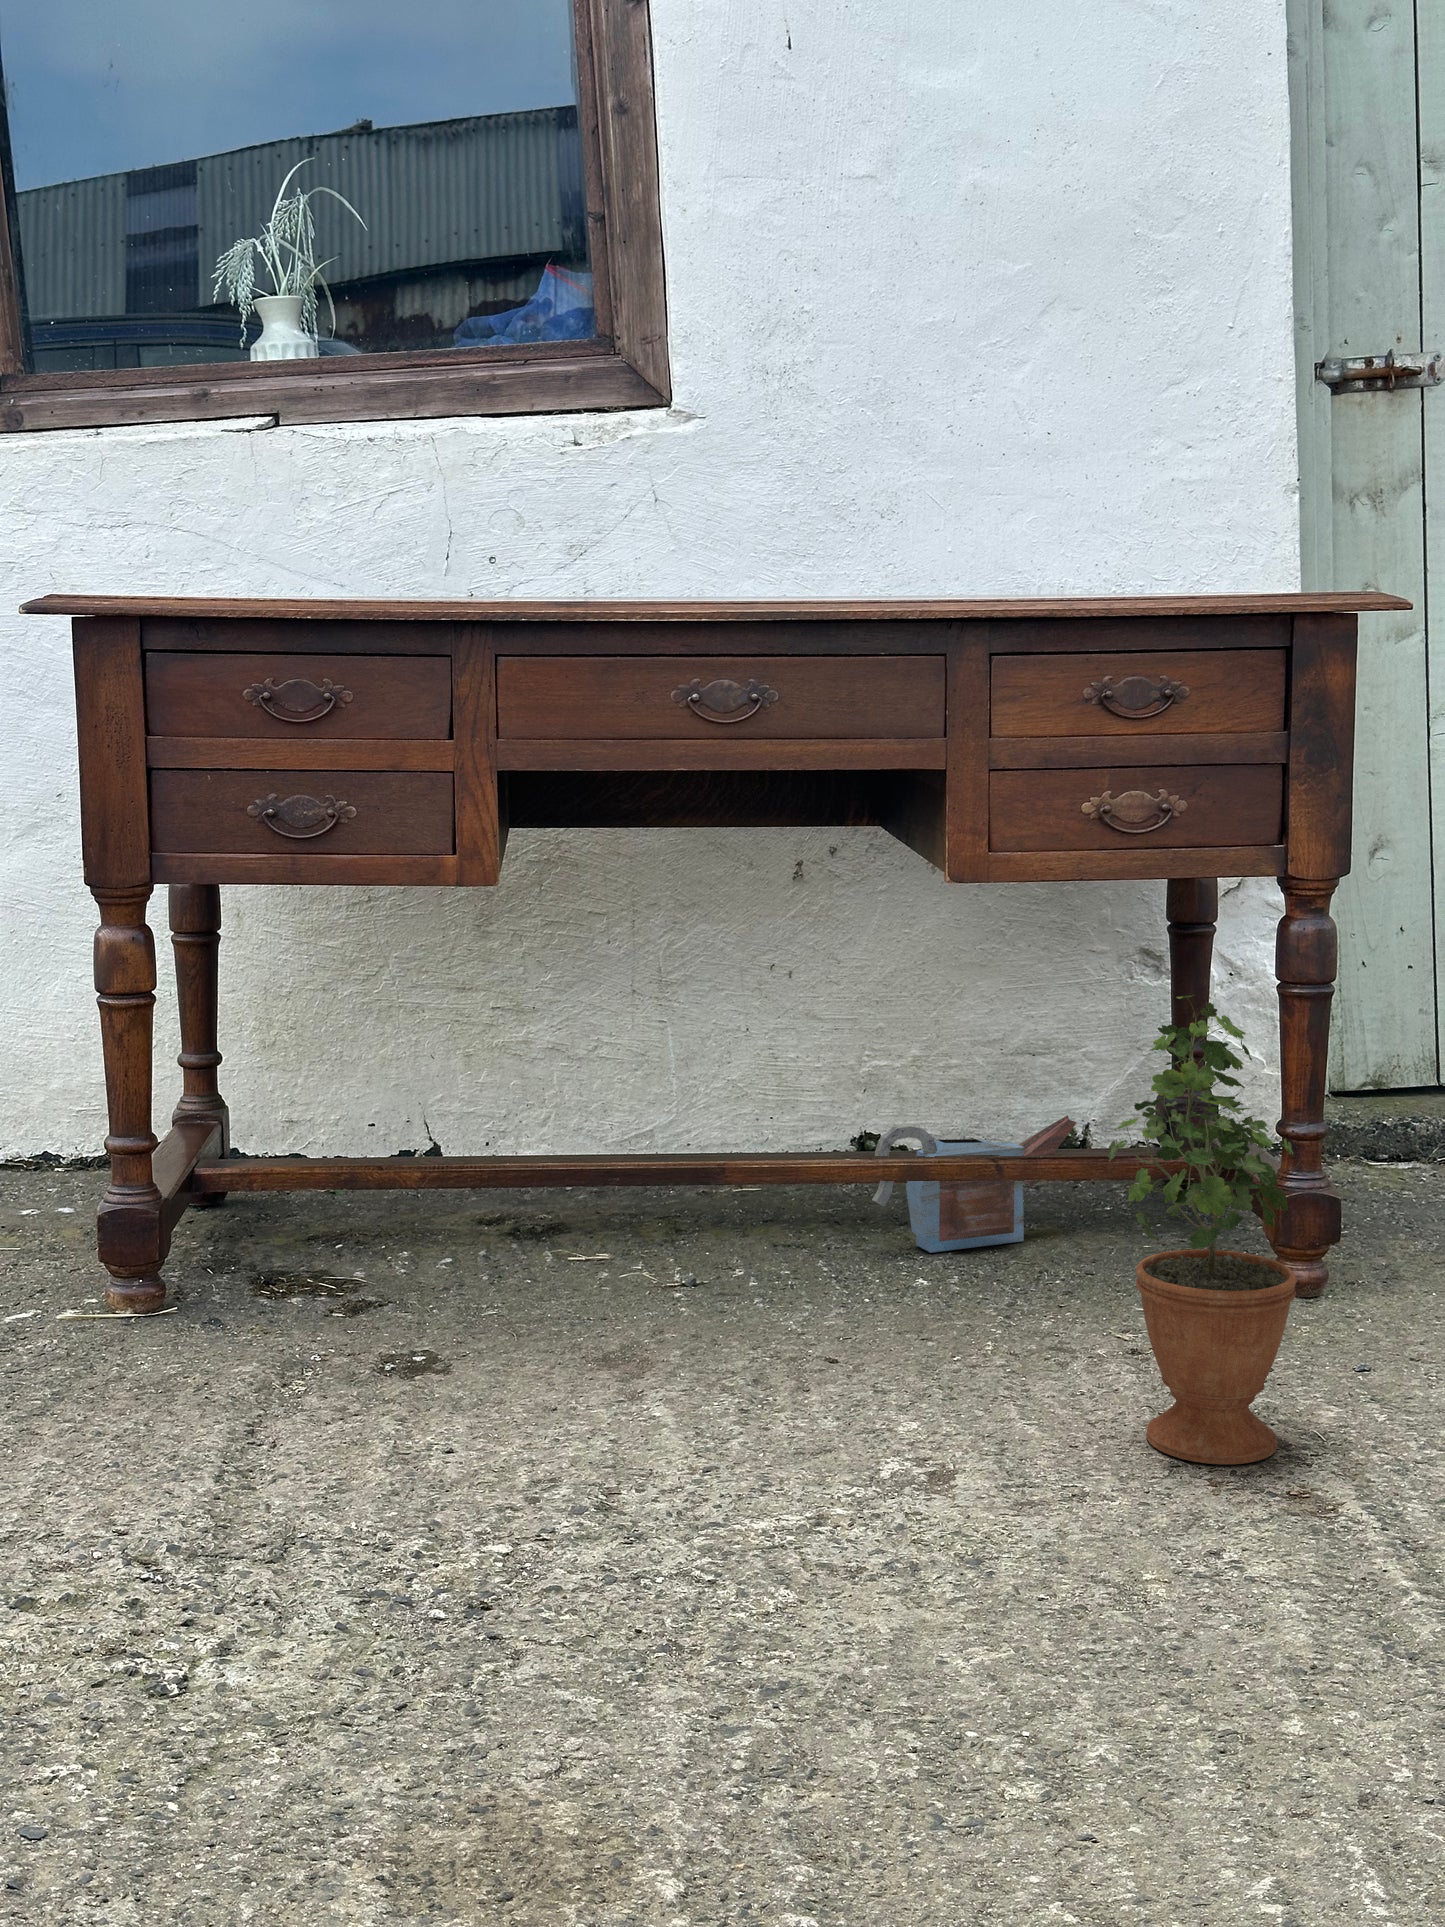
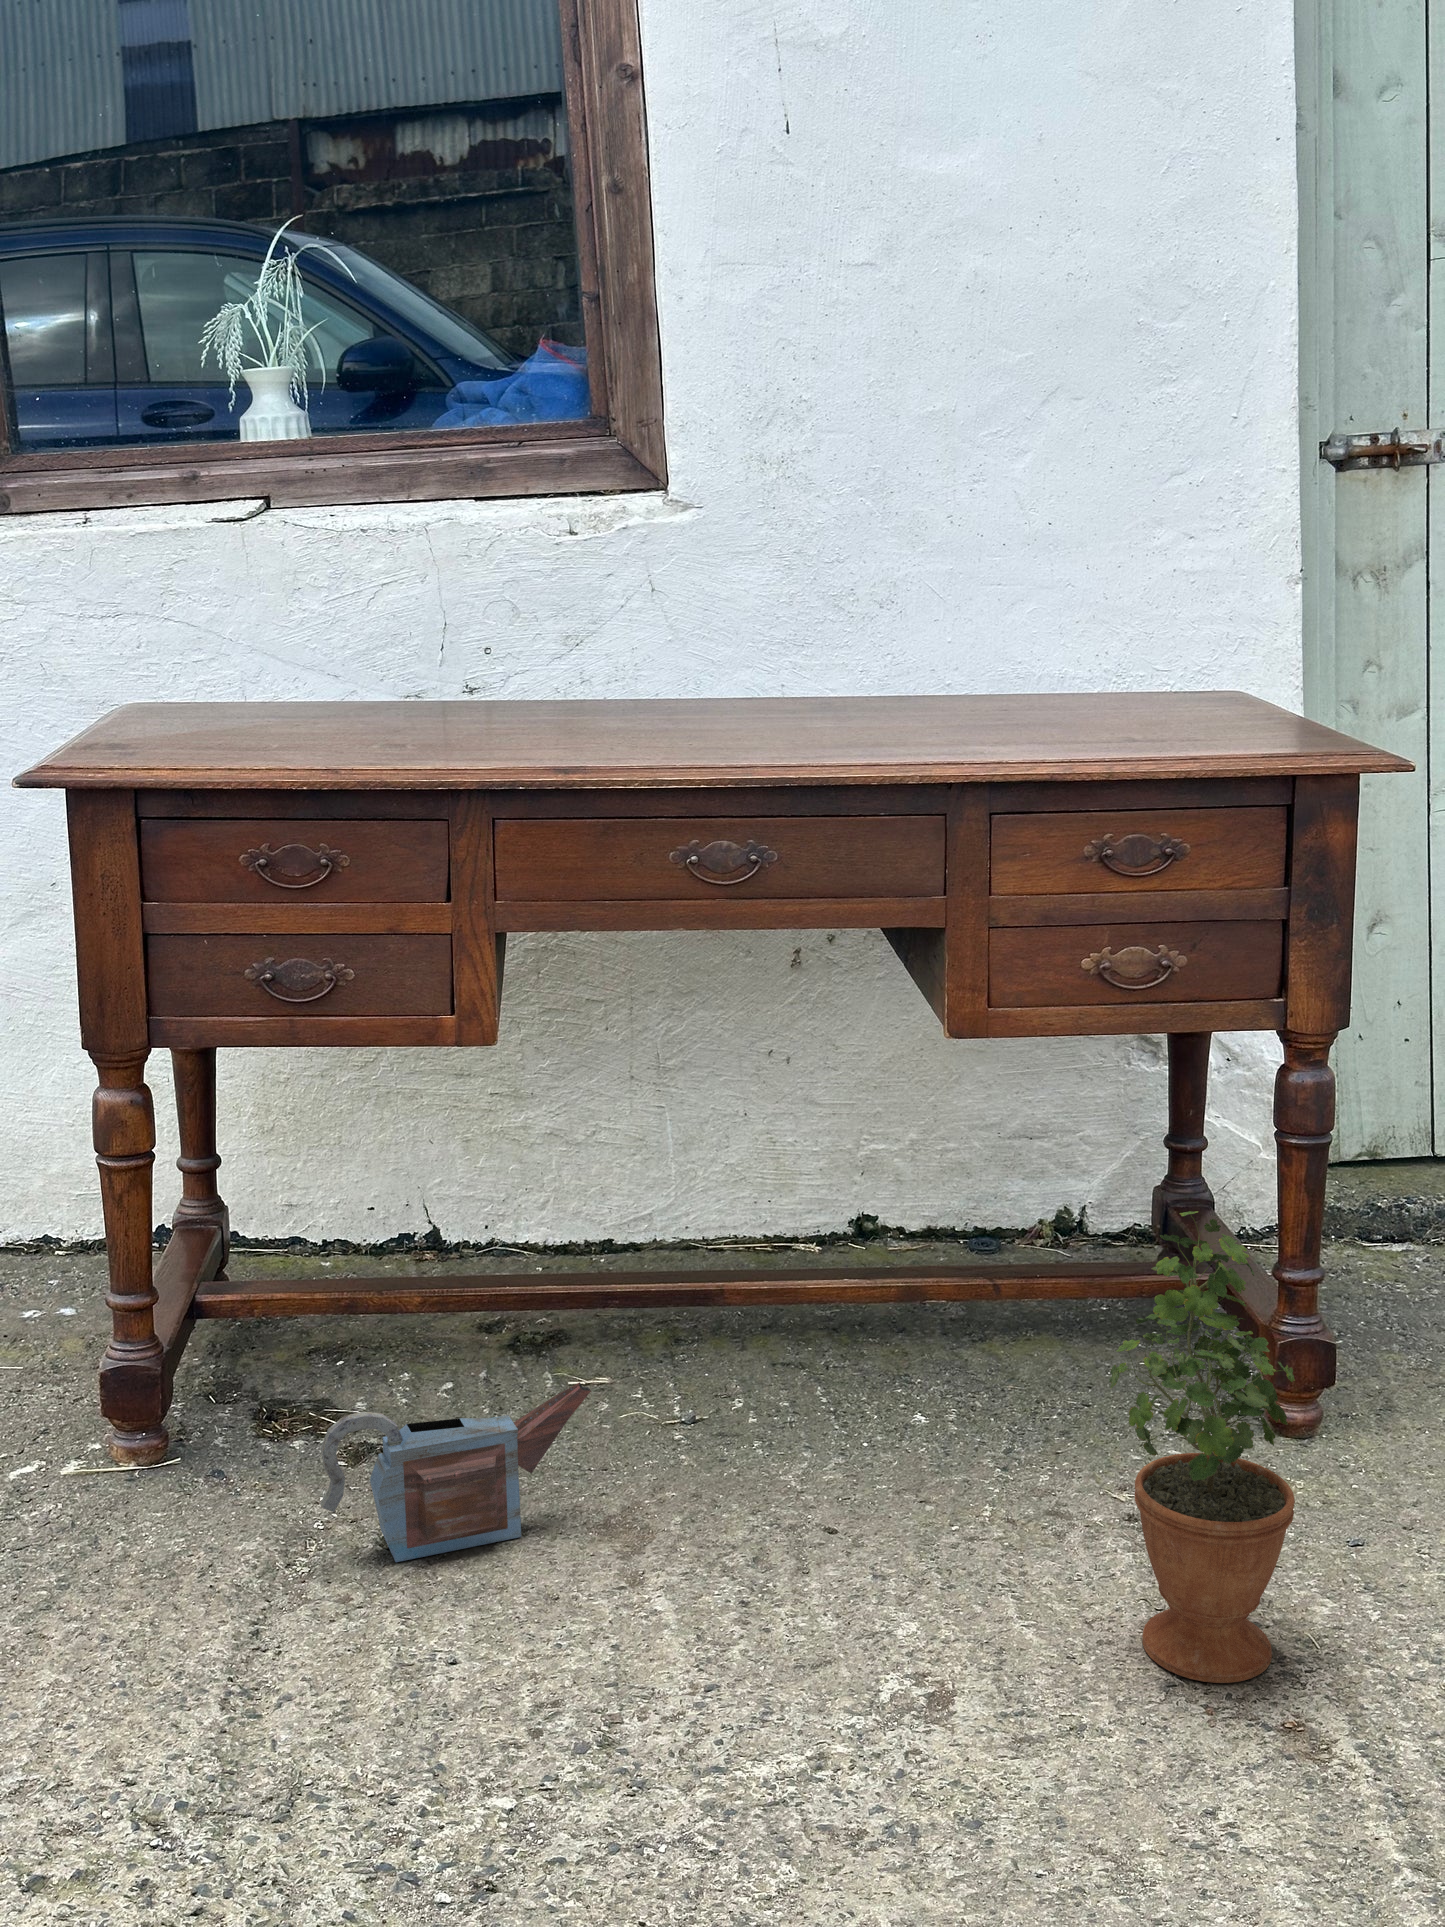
watering can: present [872,1115,1076,1253] -> present [320,1382,591,1562]

